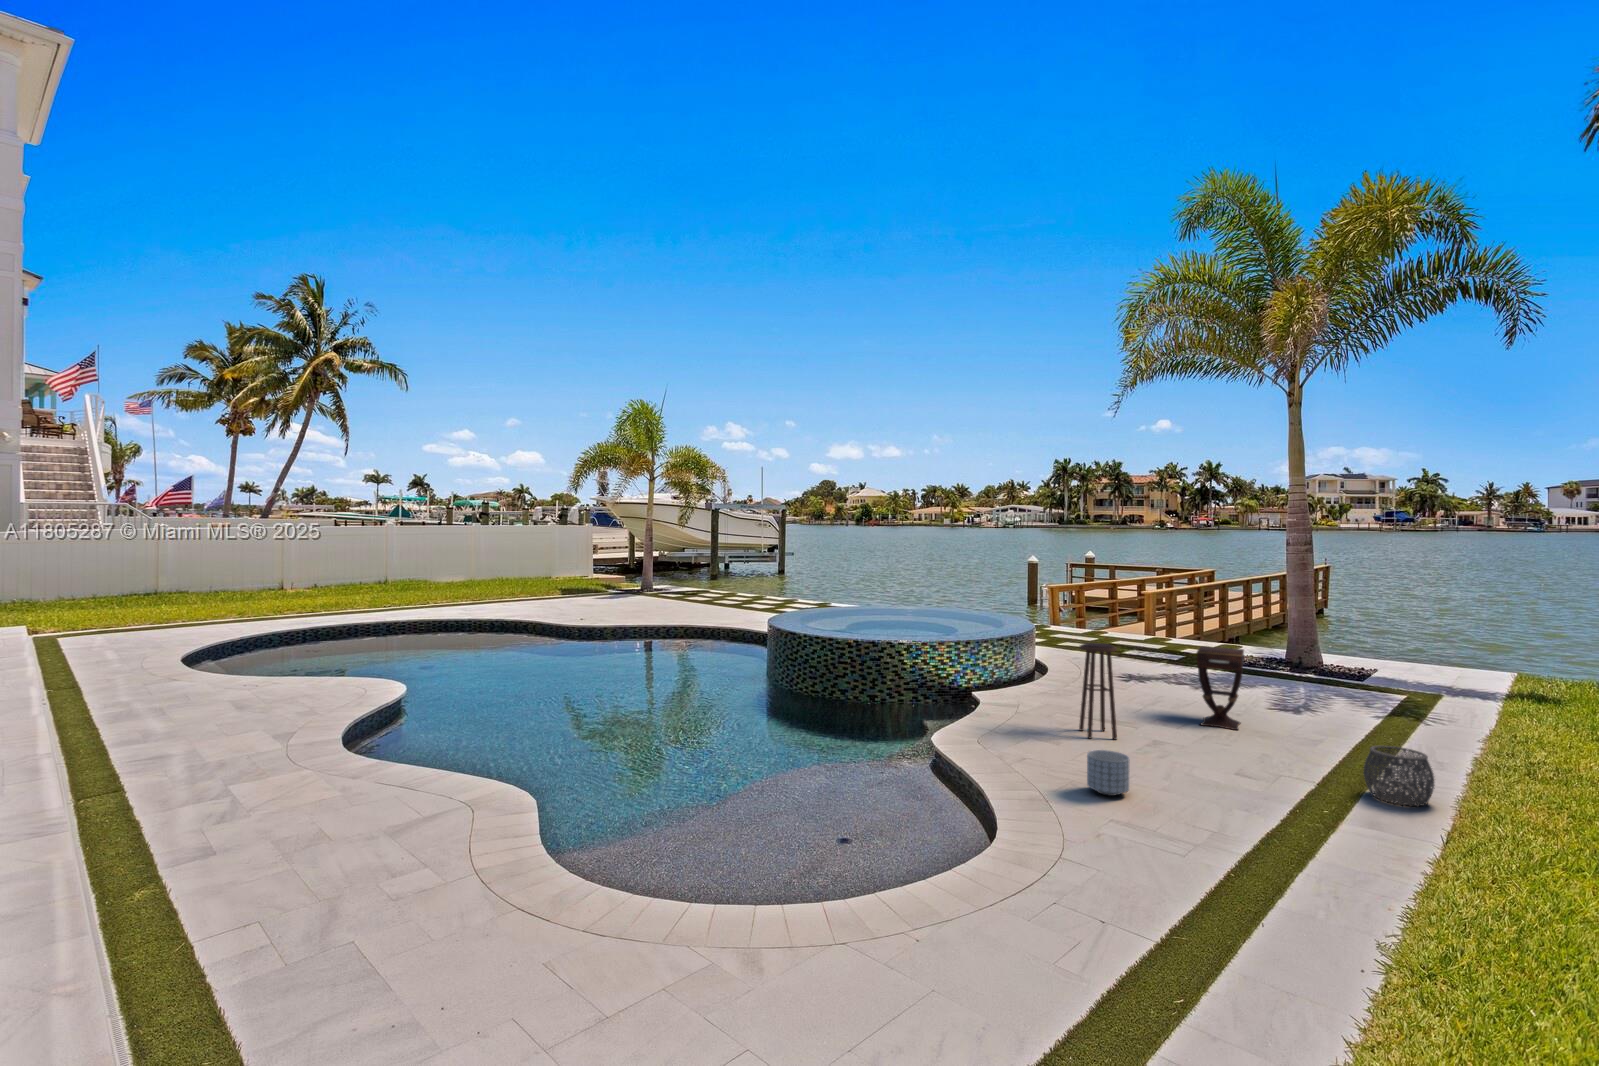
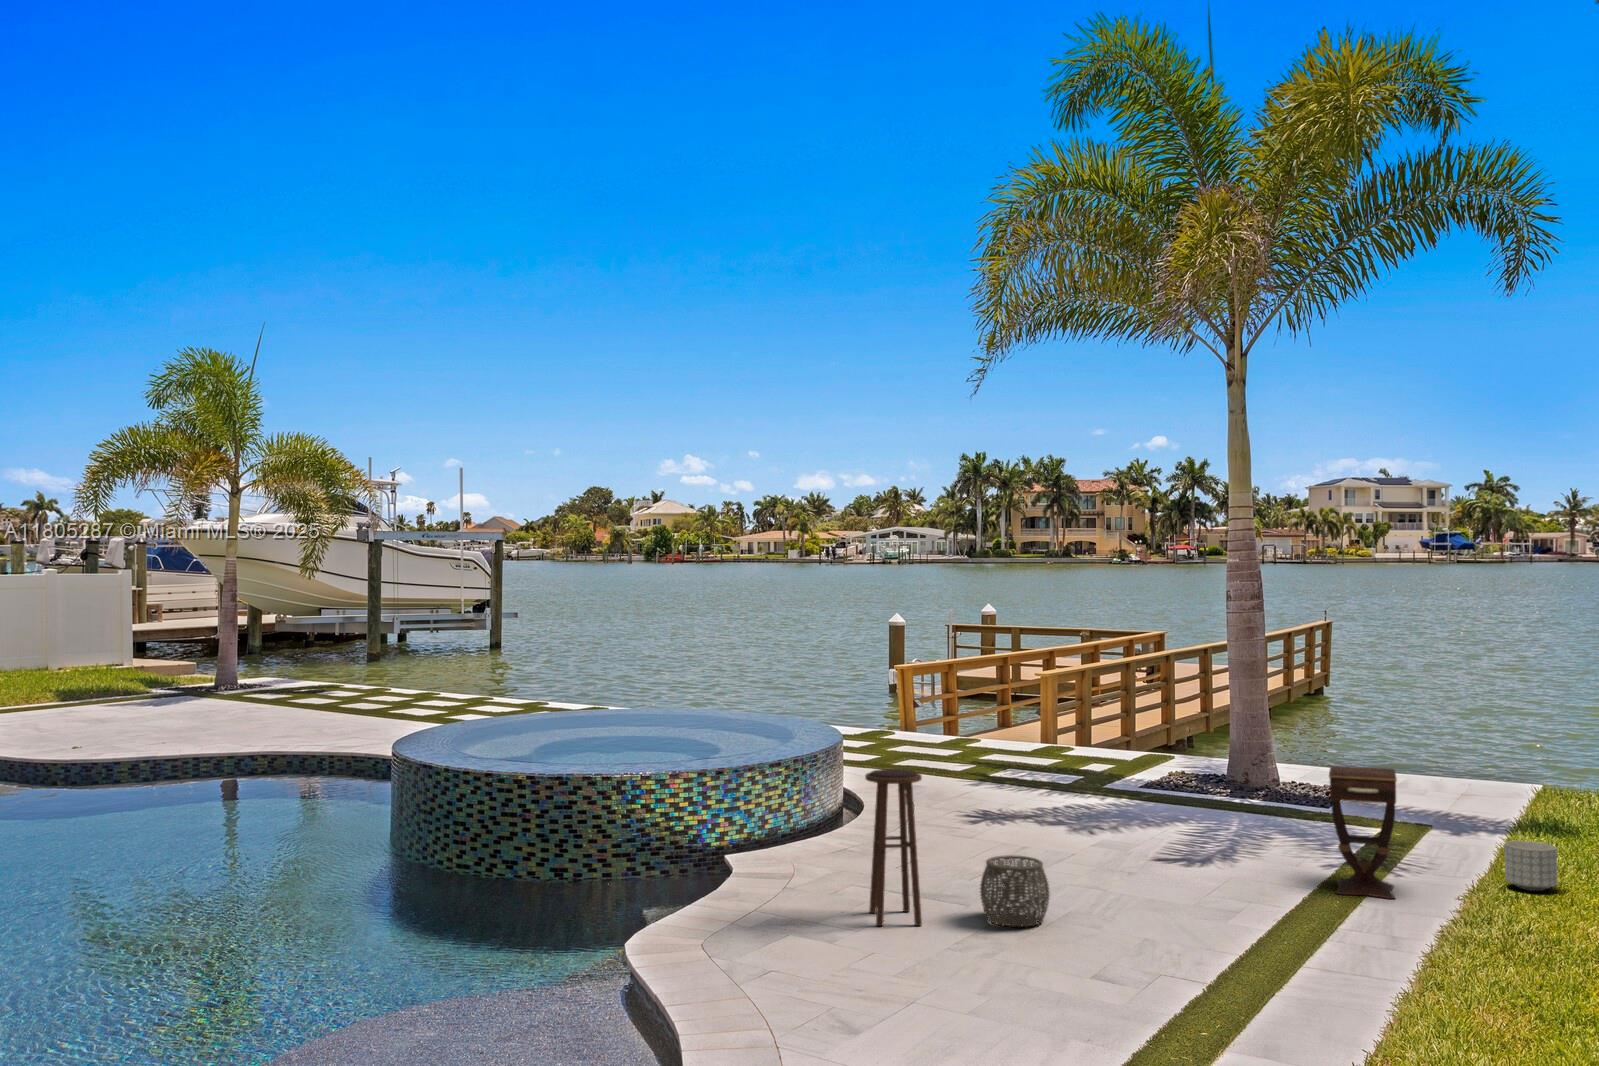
side table: present [1197,646,1244,730] -> present [1329,766,1397,899]
woven basket: present [1364,746,1435,806] -> present [980,855,1050,927]
planter: present [1087,750,1130,796] -> present [1504,841,1558,891]

